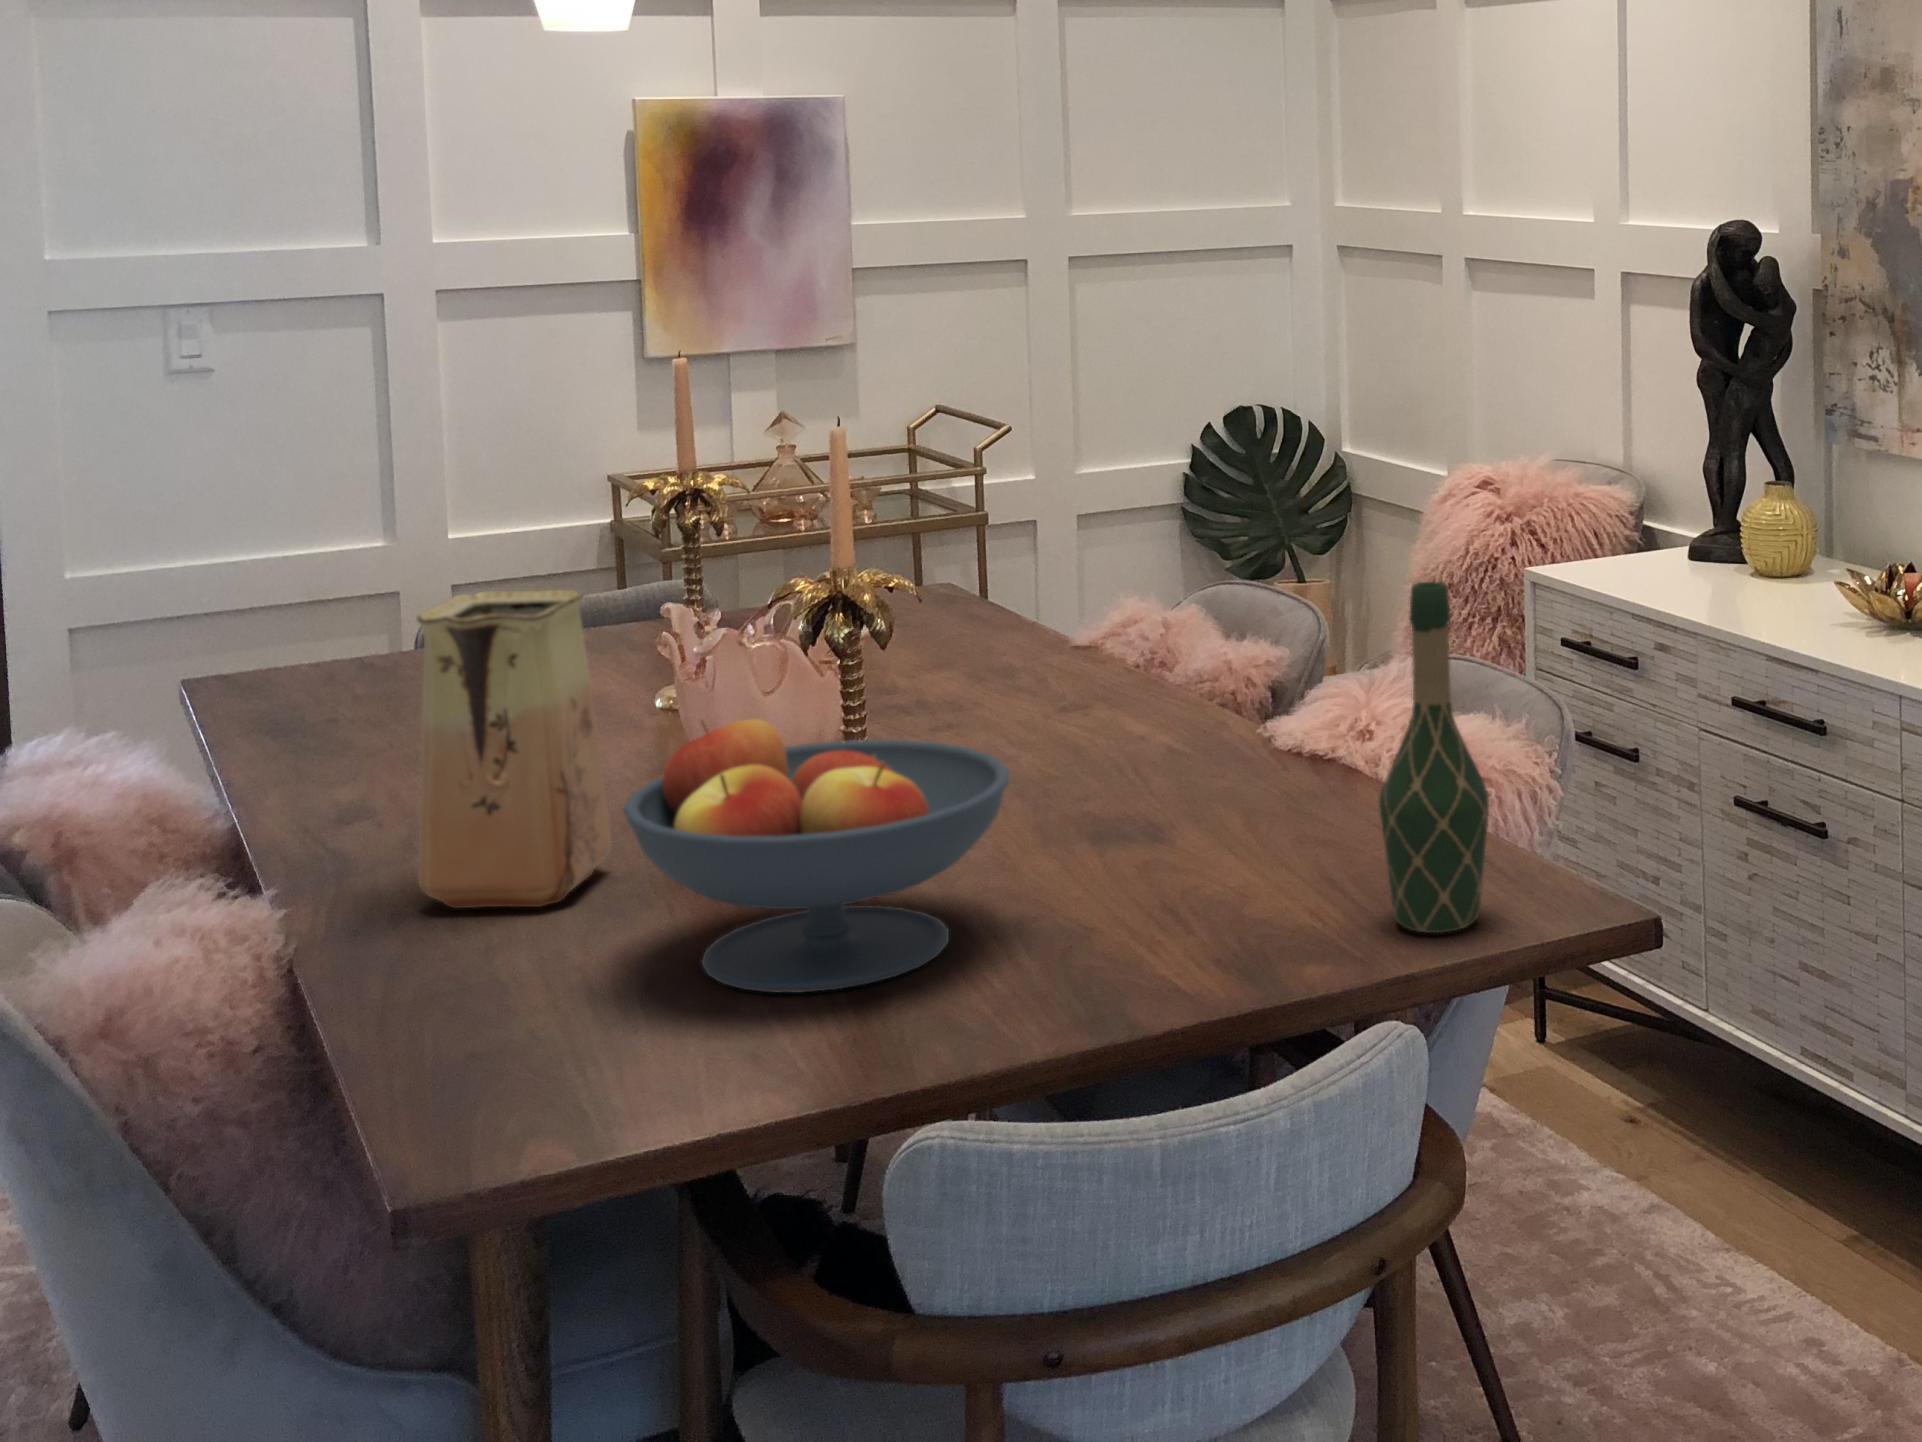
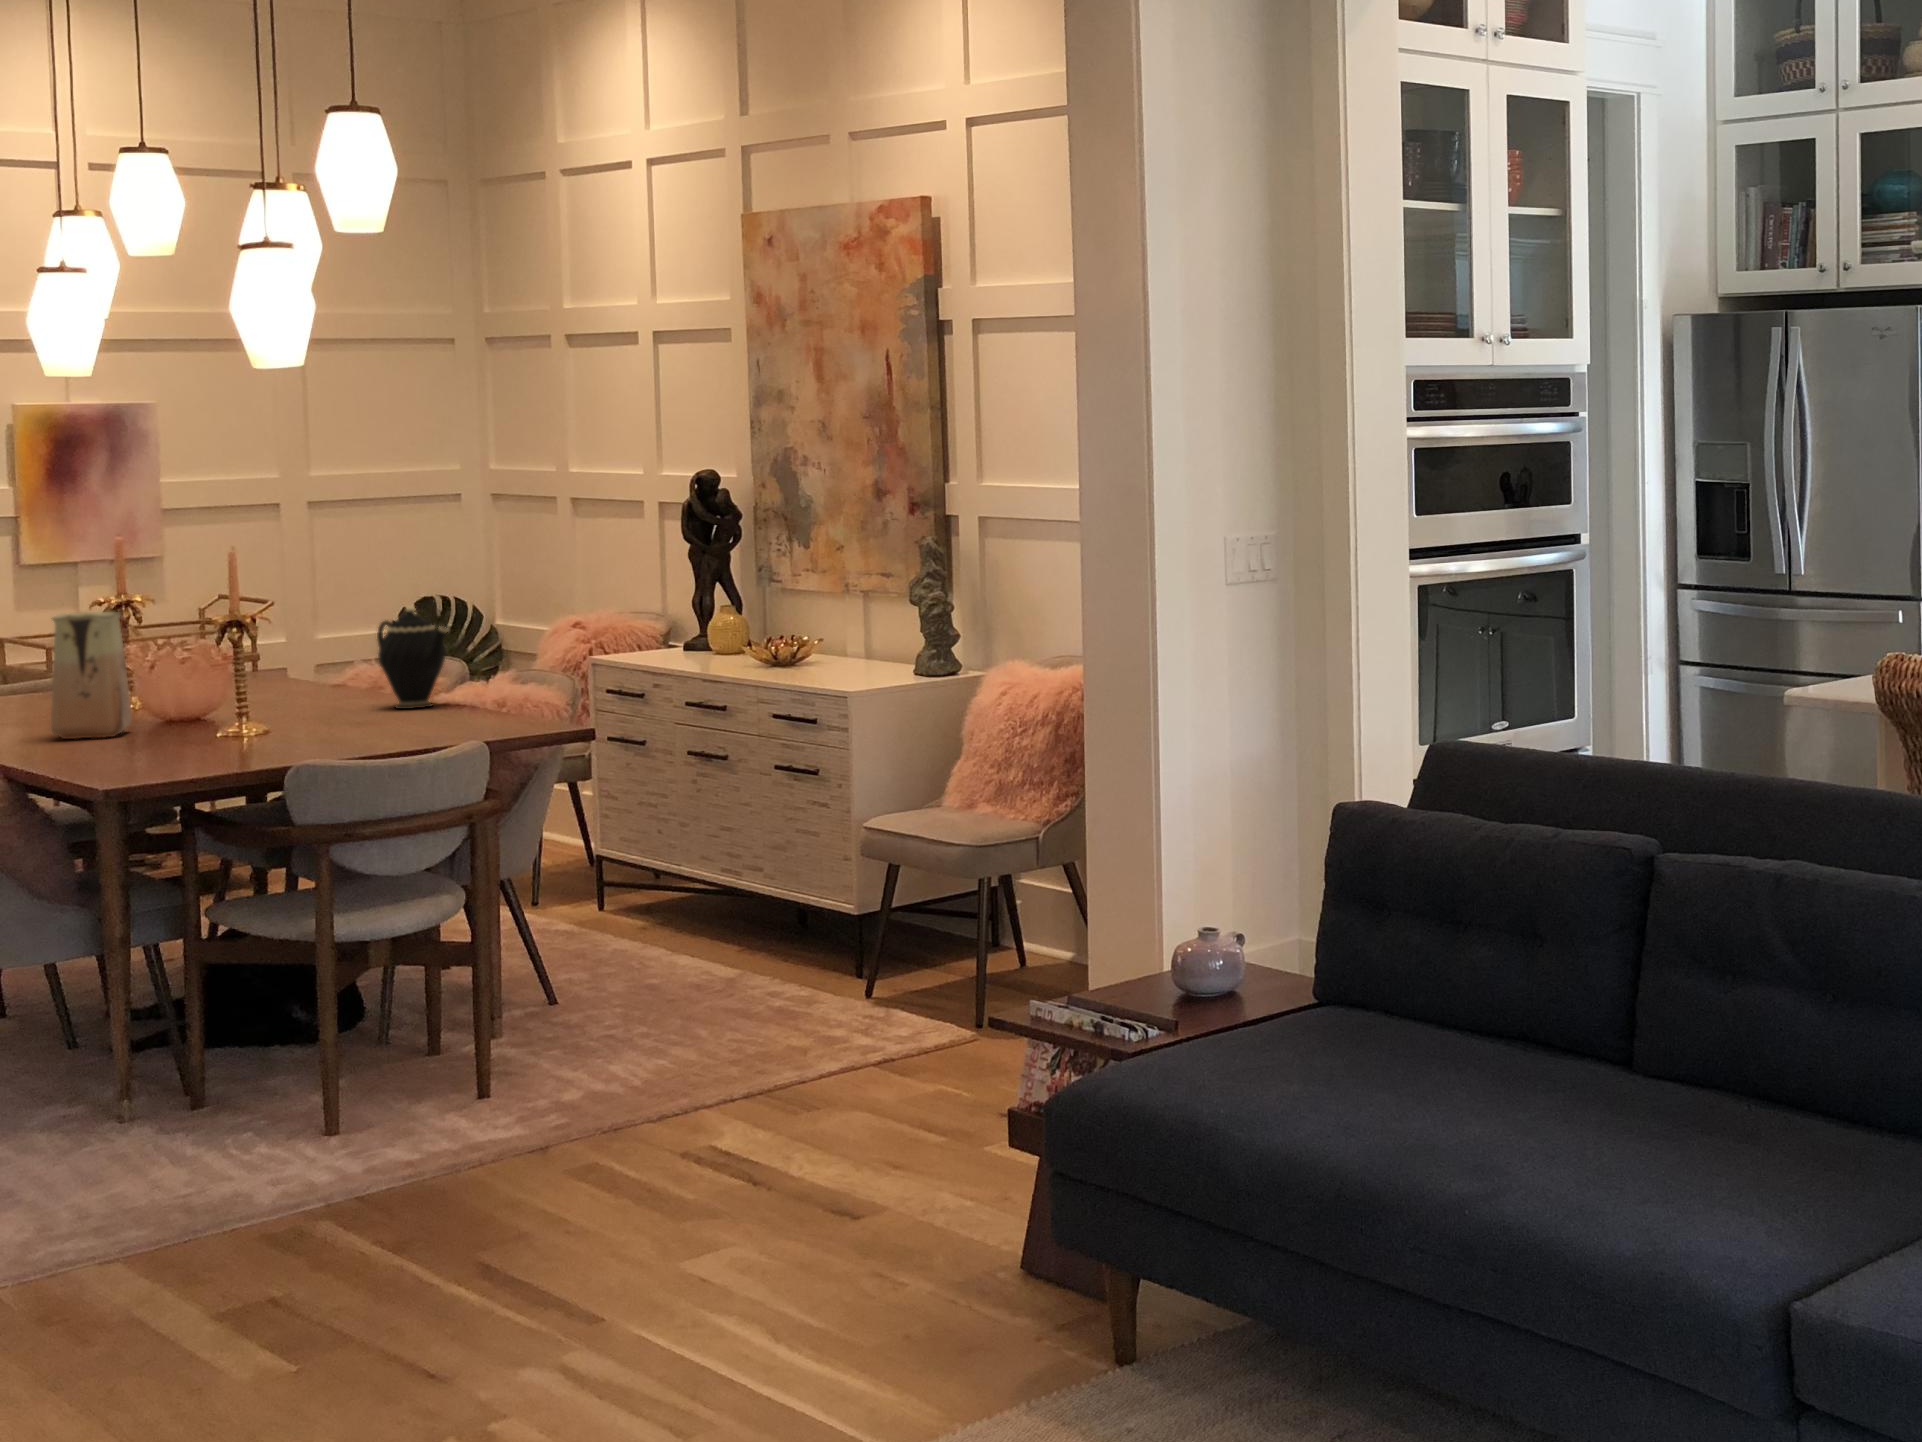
teapot: none [1150,562,1305,808] -> present [377,605,448,709]
wine bottle: present [1379,582,1489,933] -> none [476,591,521,722]
fruit bowl: present [623,720,1009,993] -> none [162,649,322,742]

